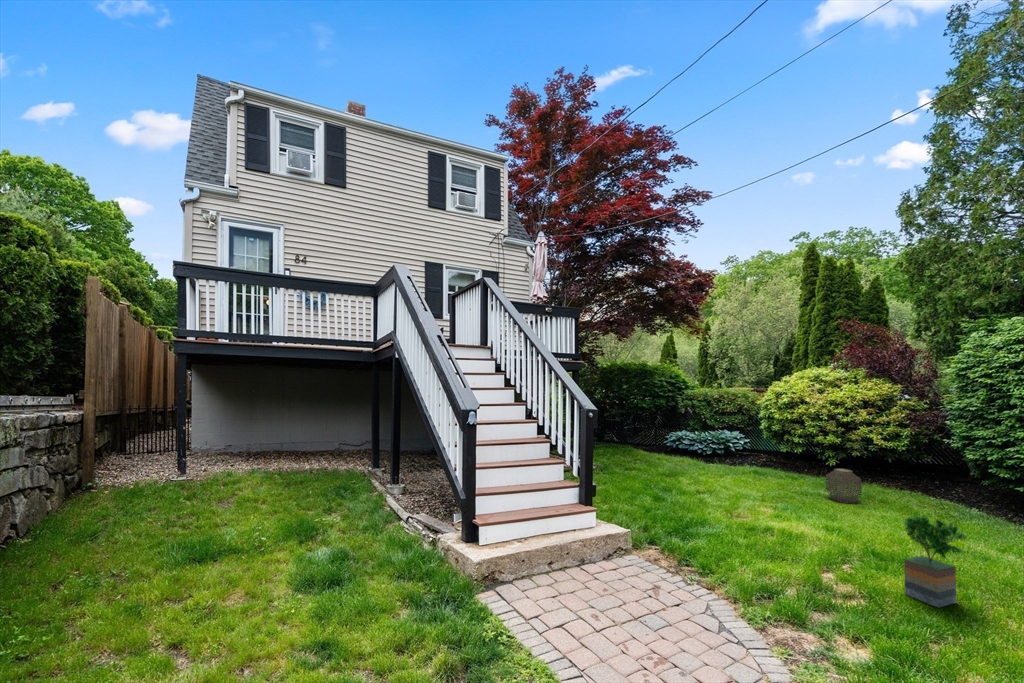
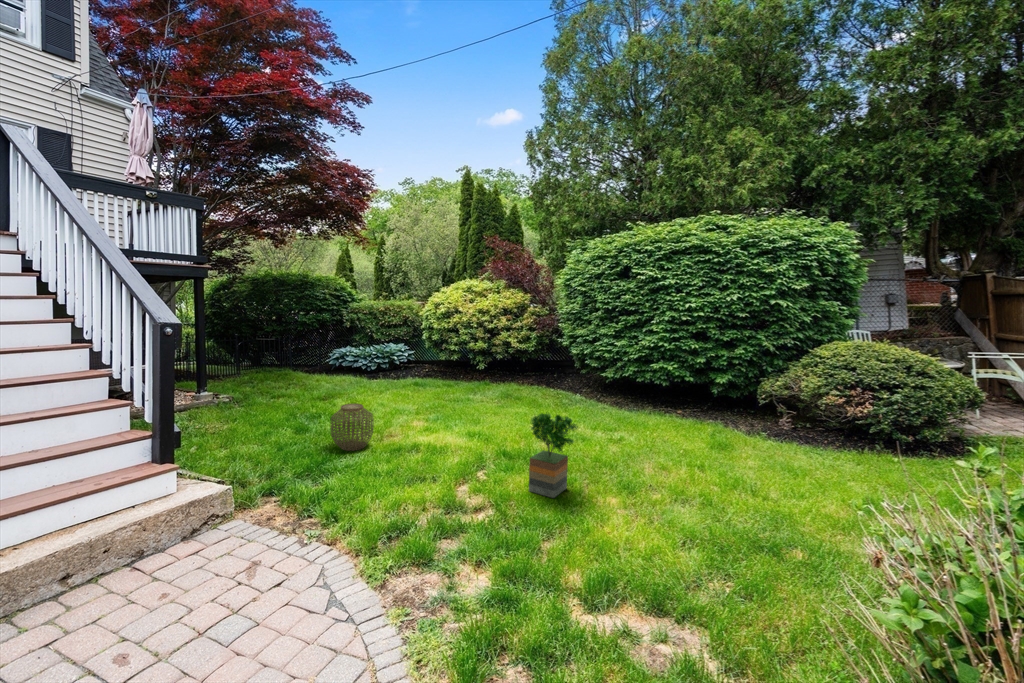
woven basket: present [826,468,862,503] -> present [331,404,374,451]

